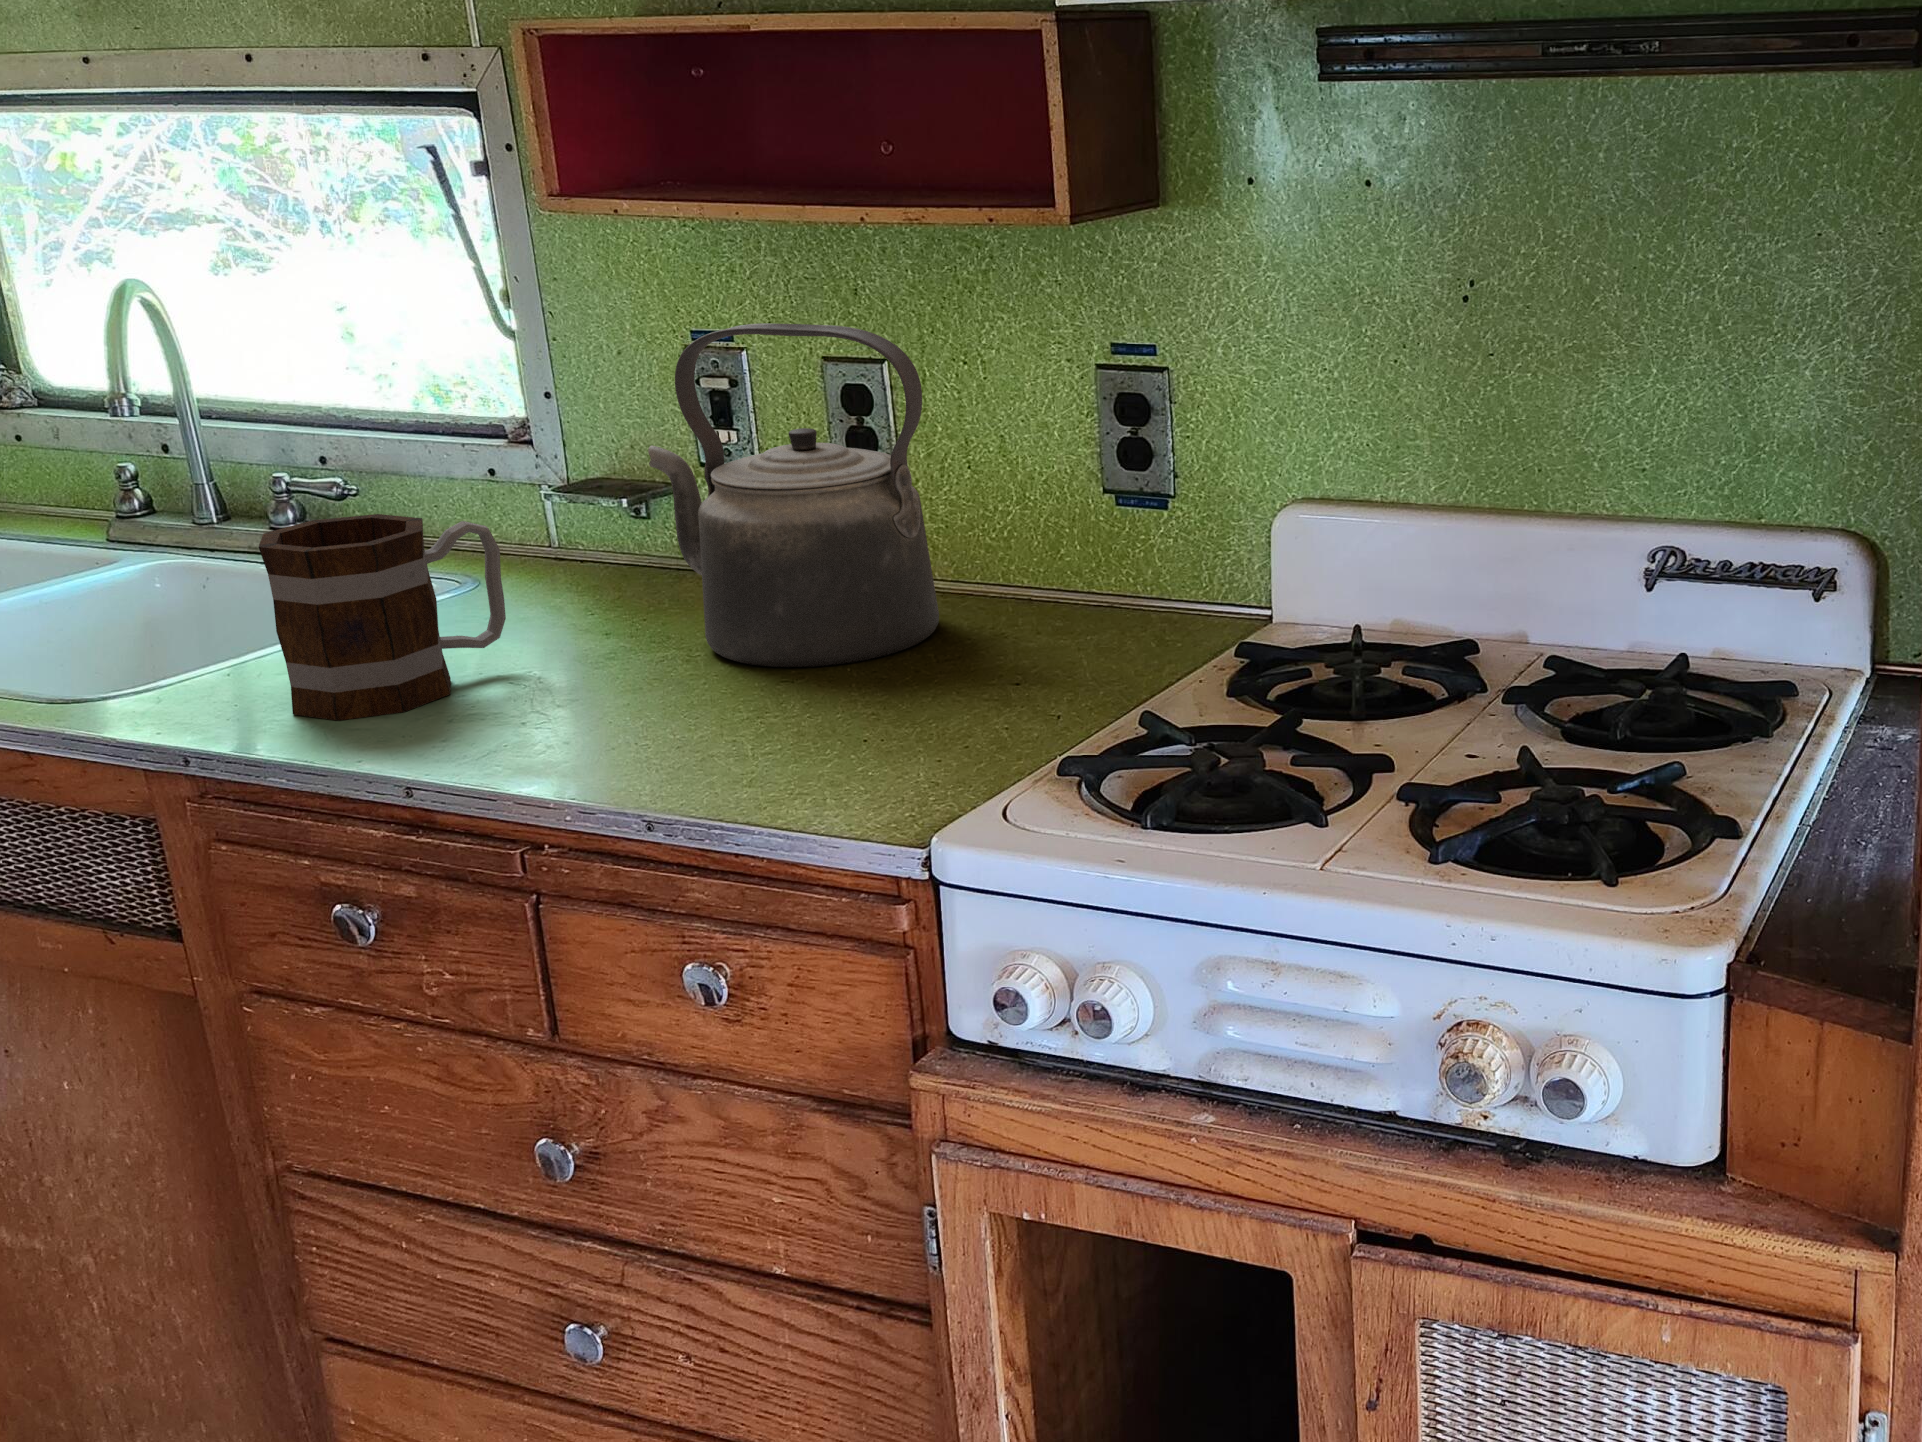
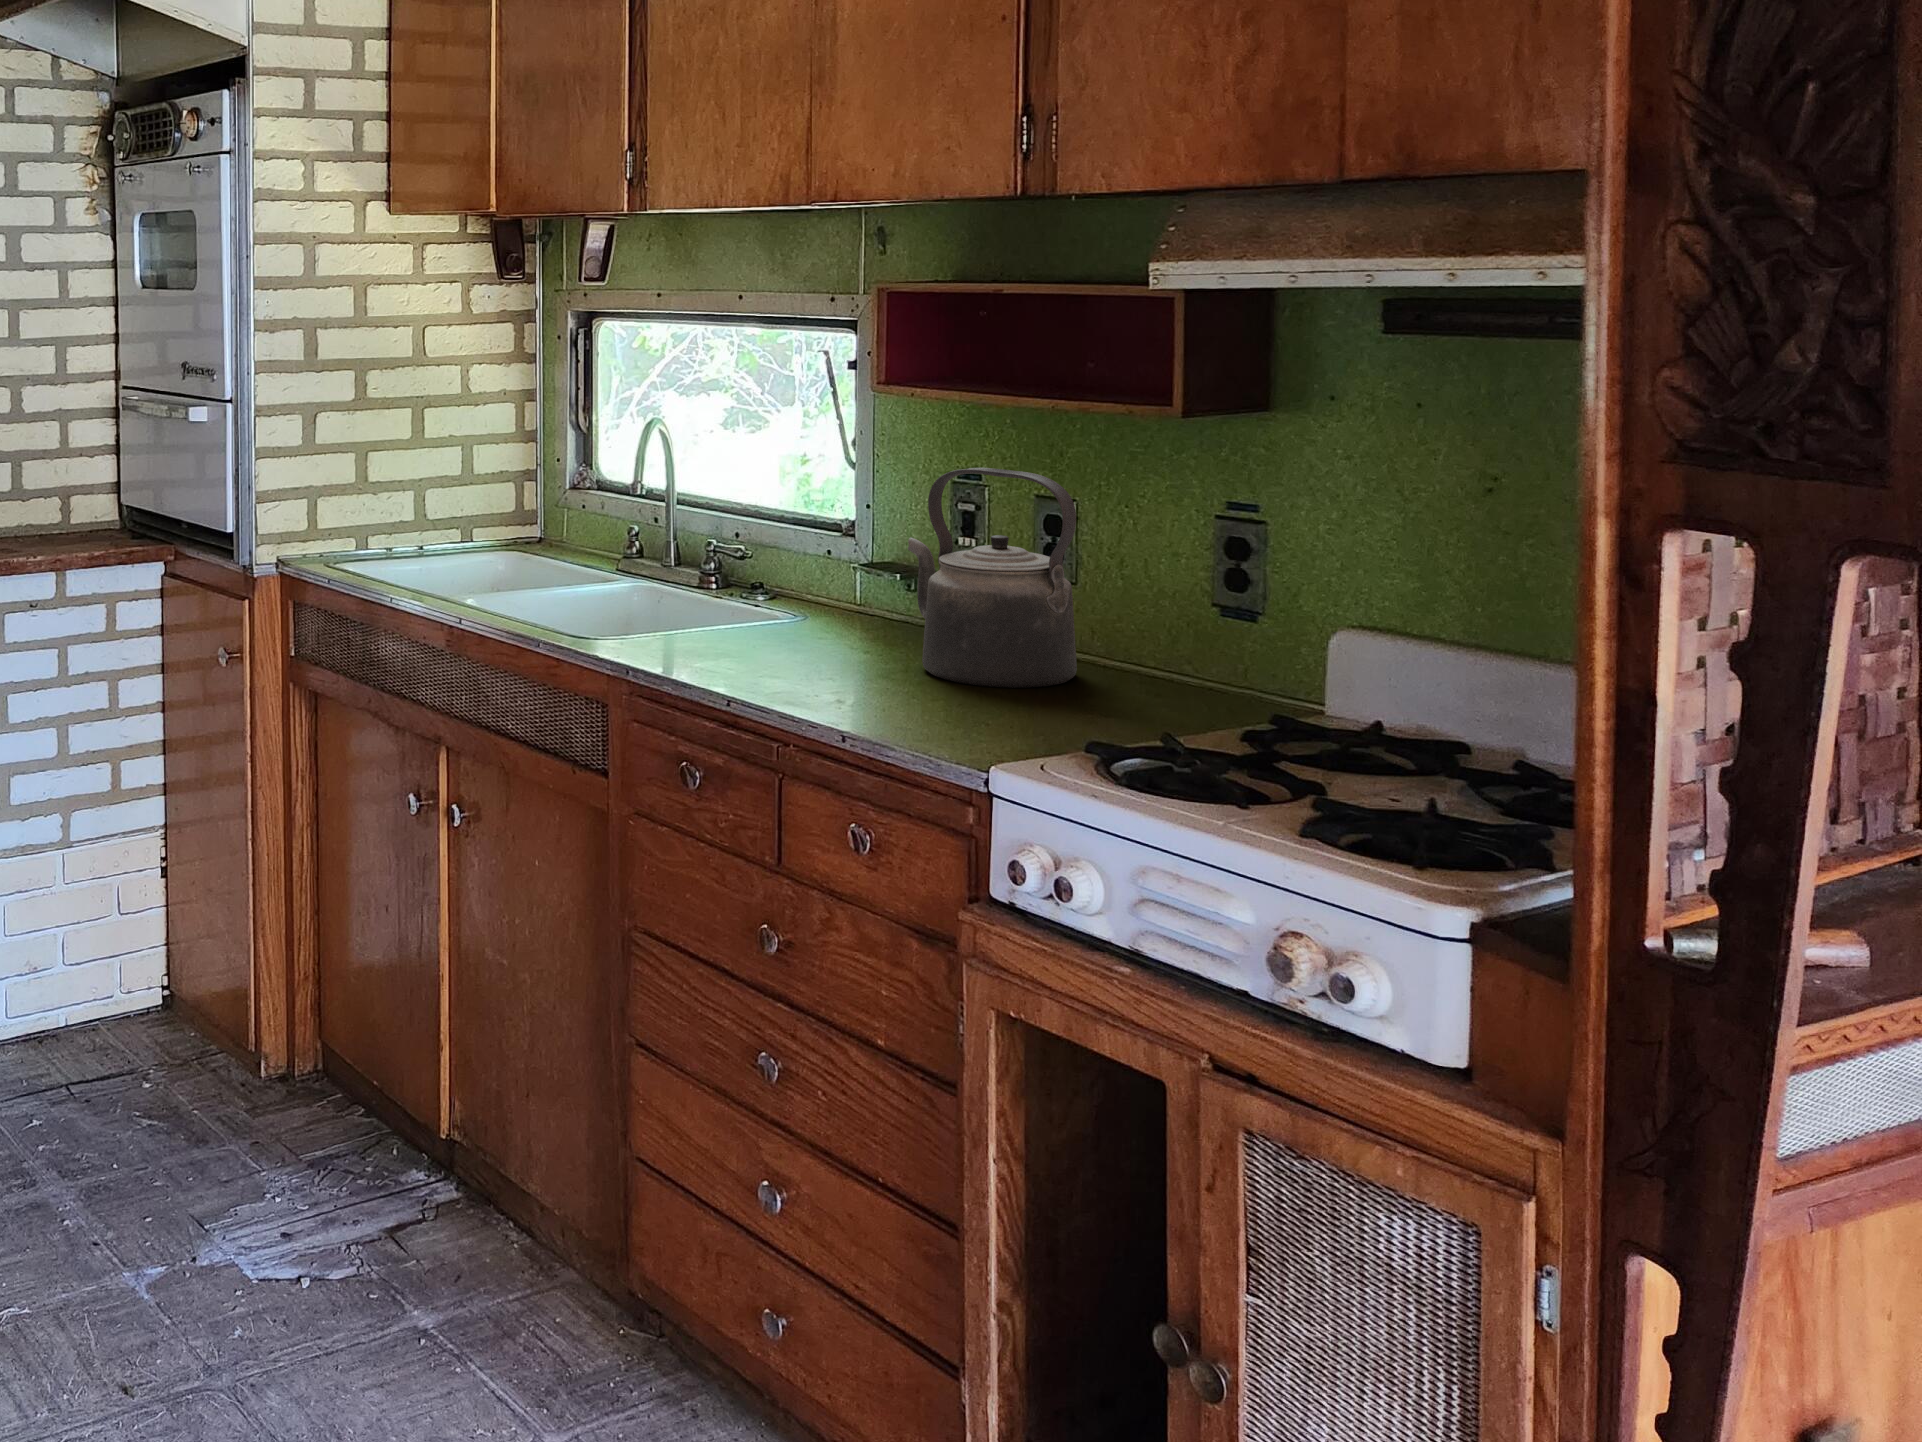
mug: present [259,514,506,721] -> none [686,556,812,670]

